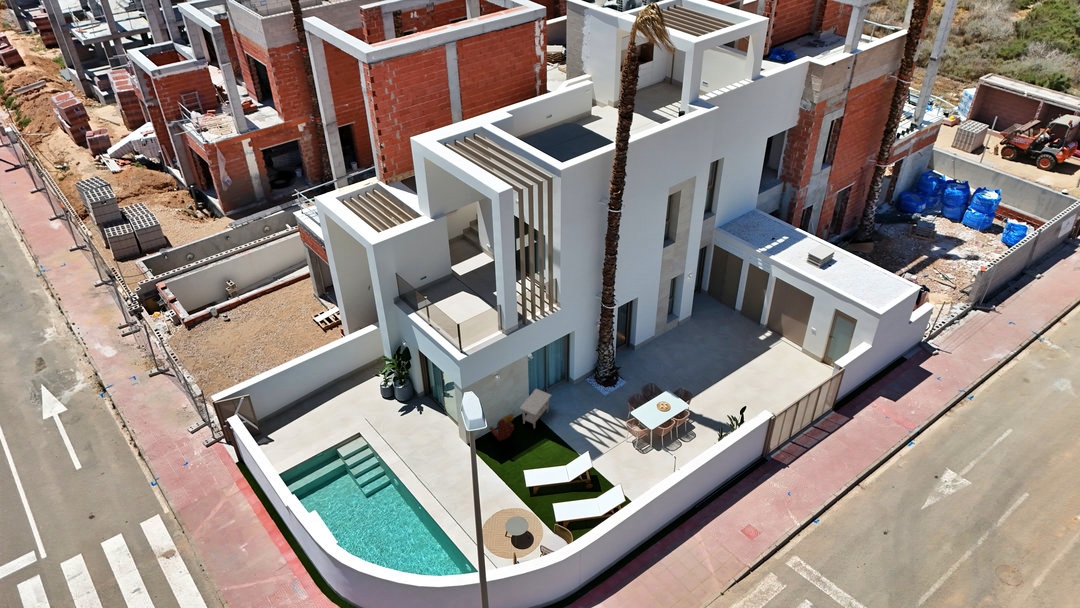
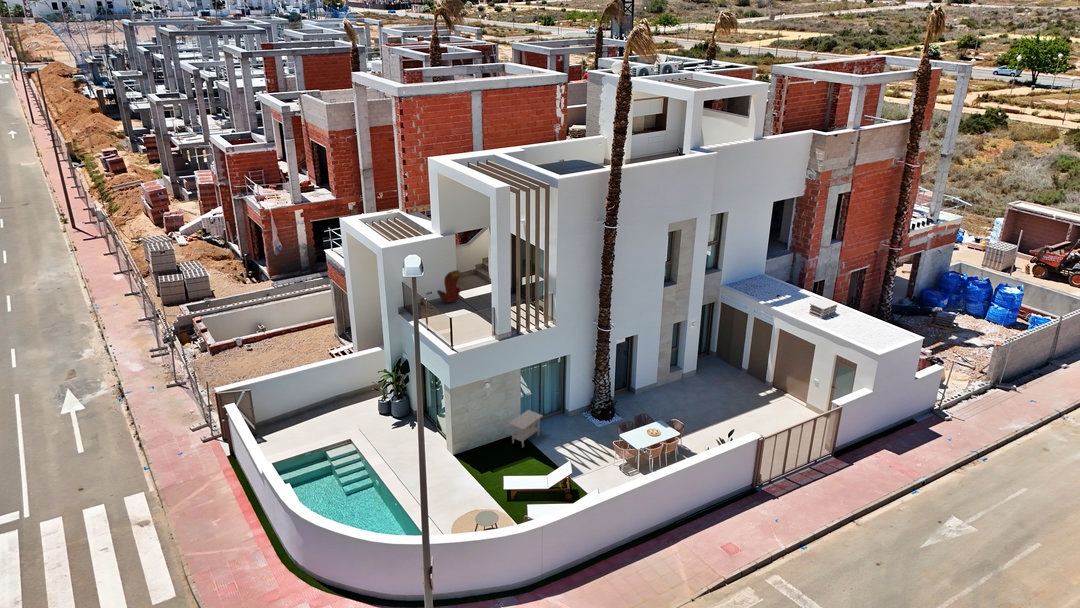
armchair: present [489,414,514,441] -> present [437,270,461,304]

